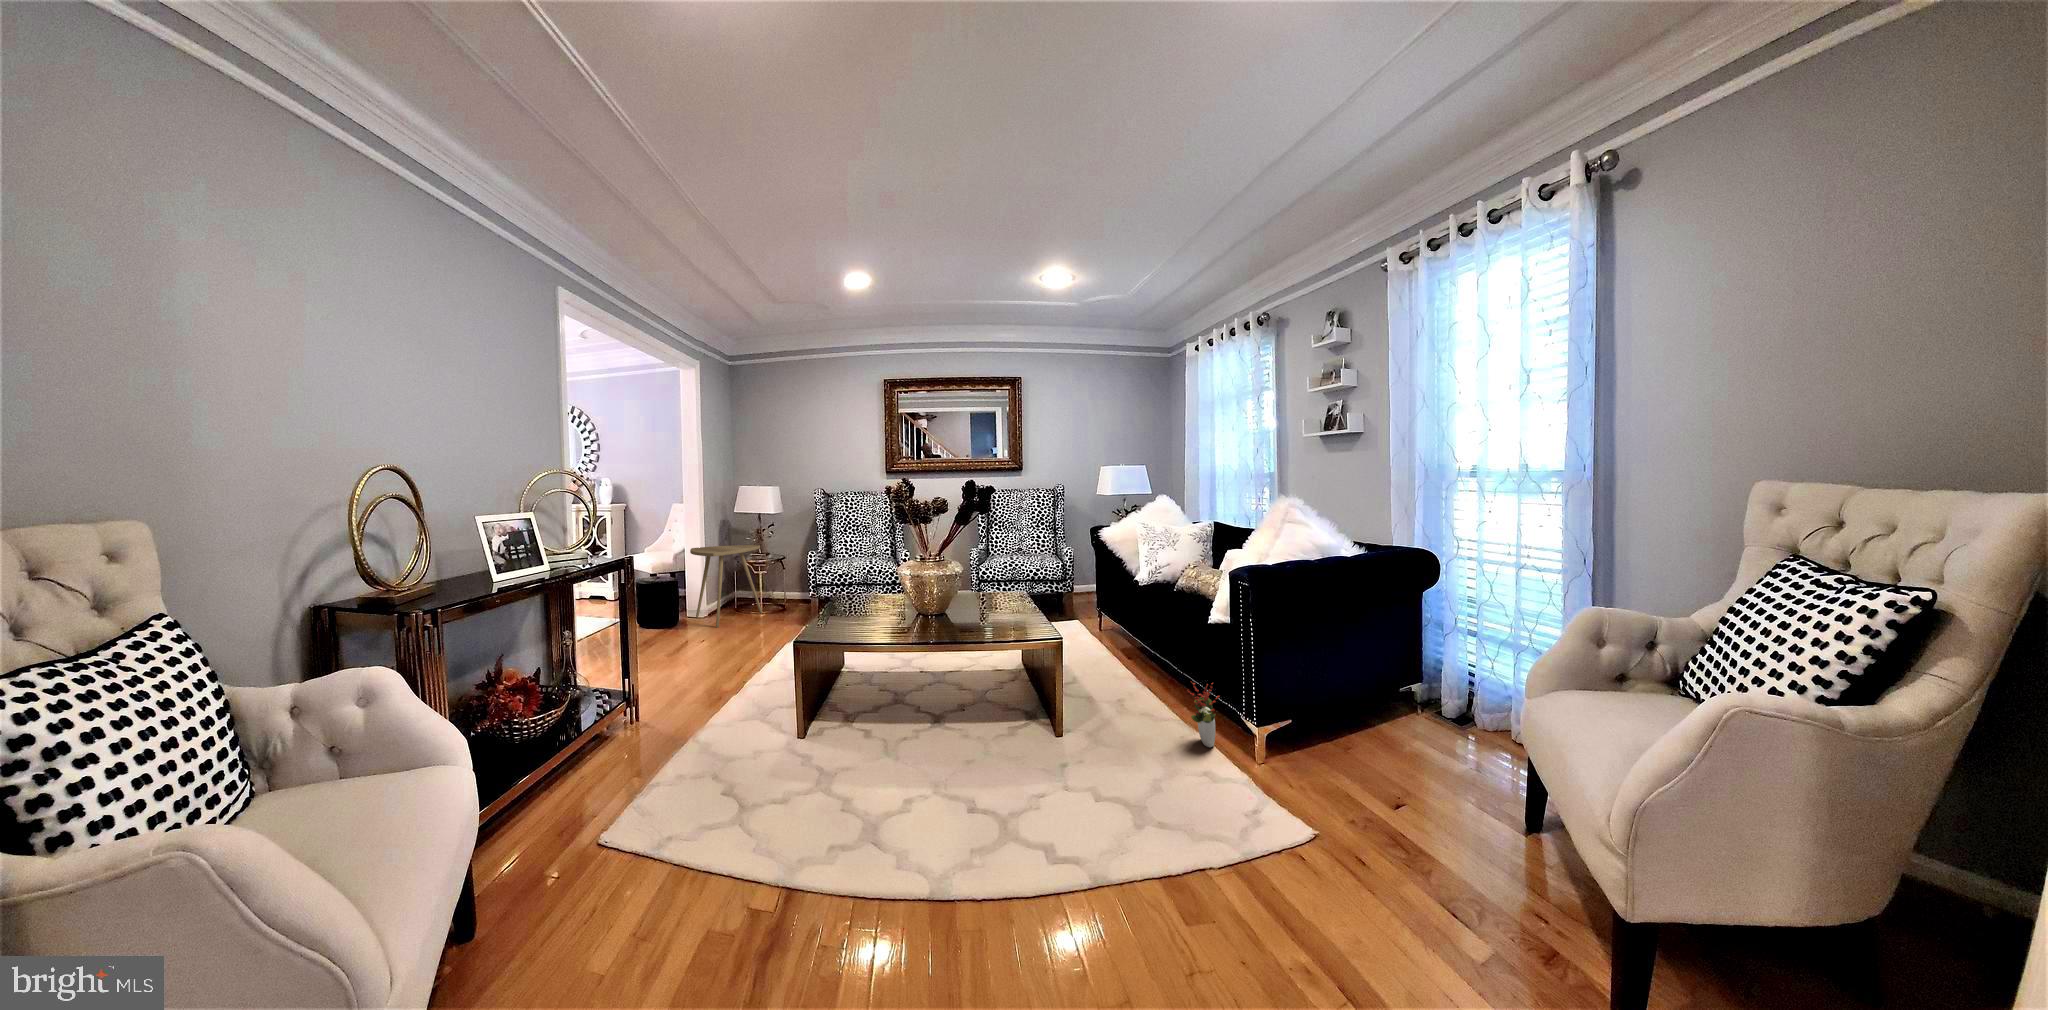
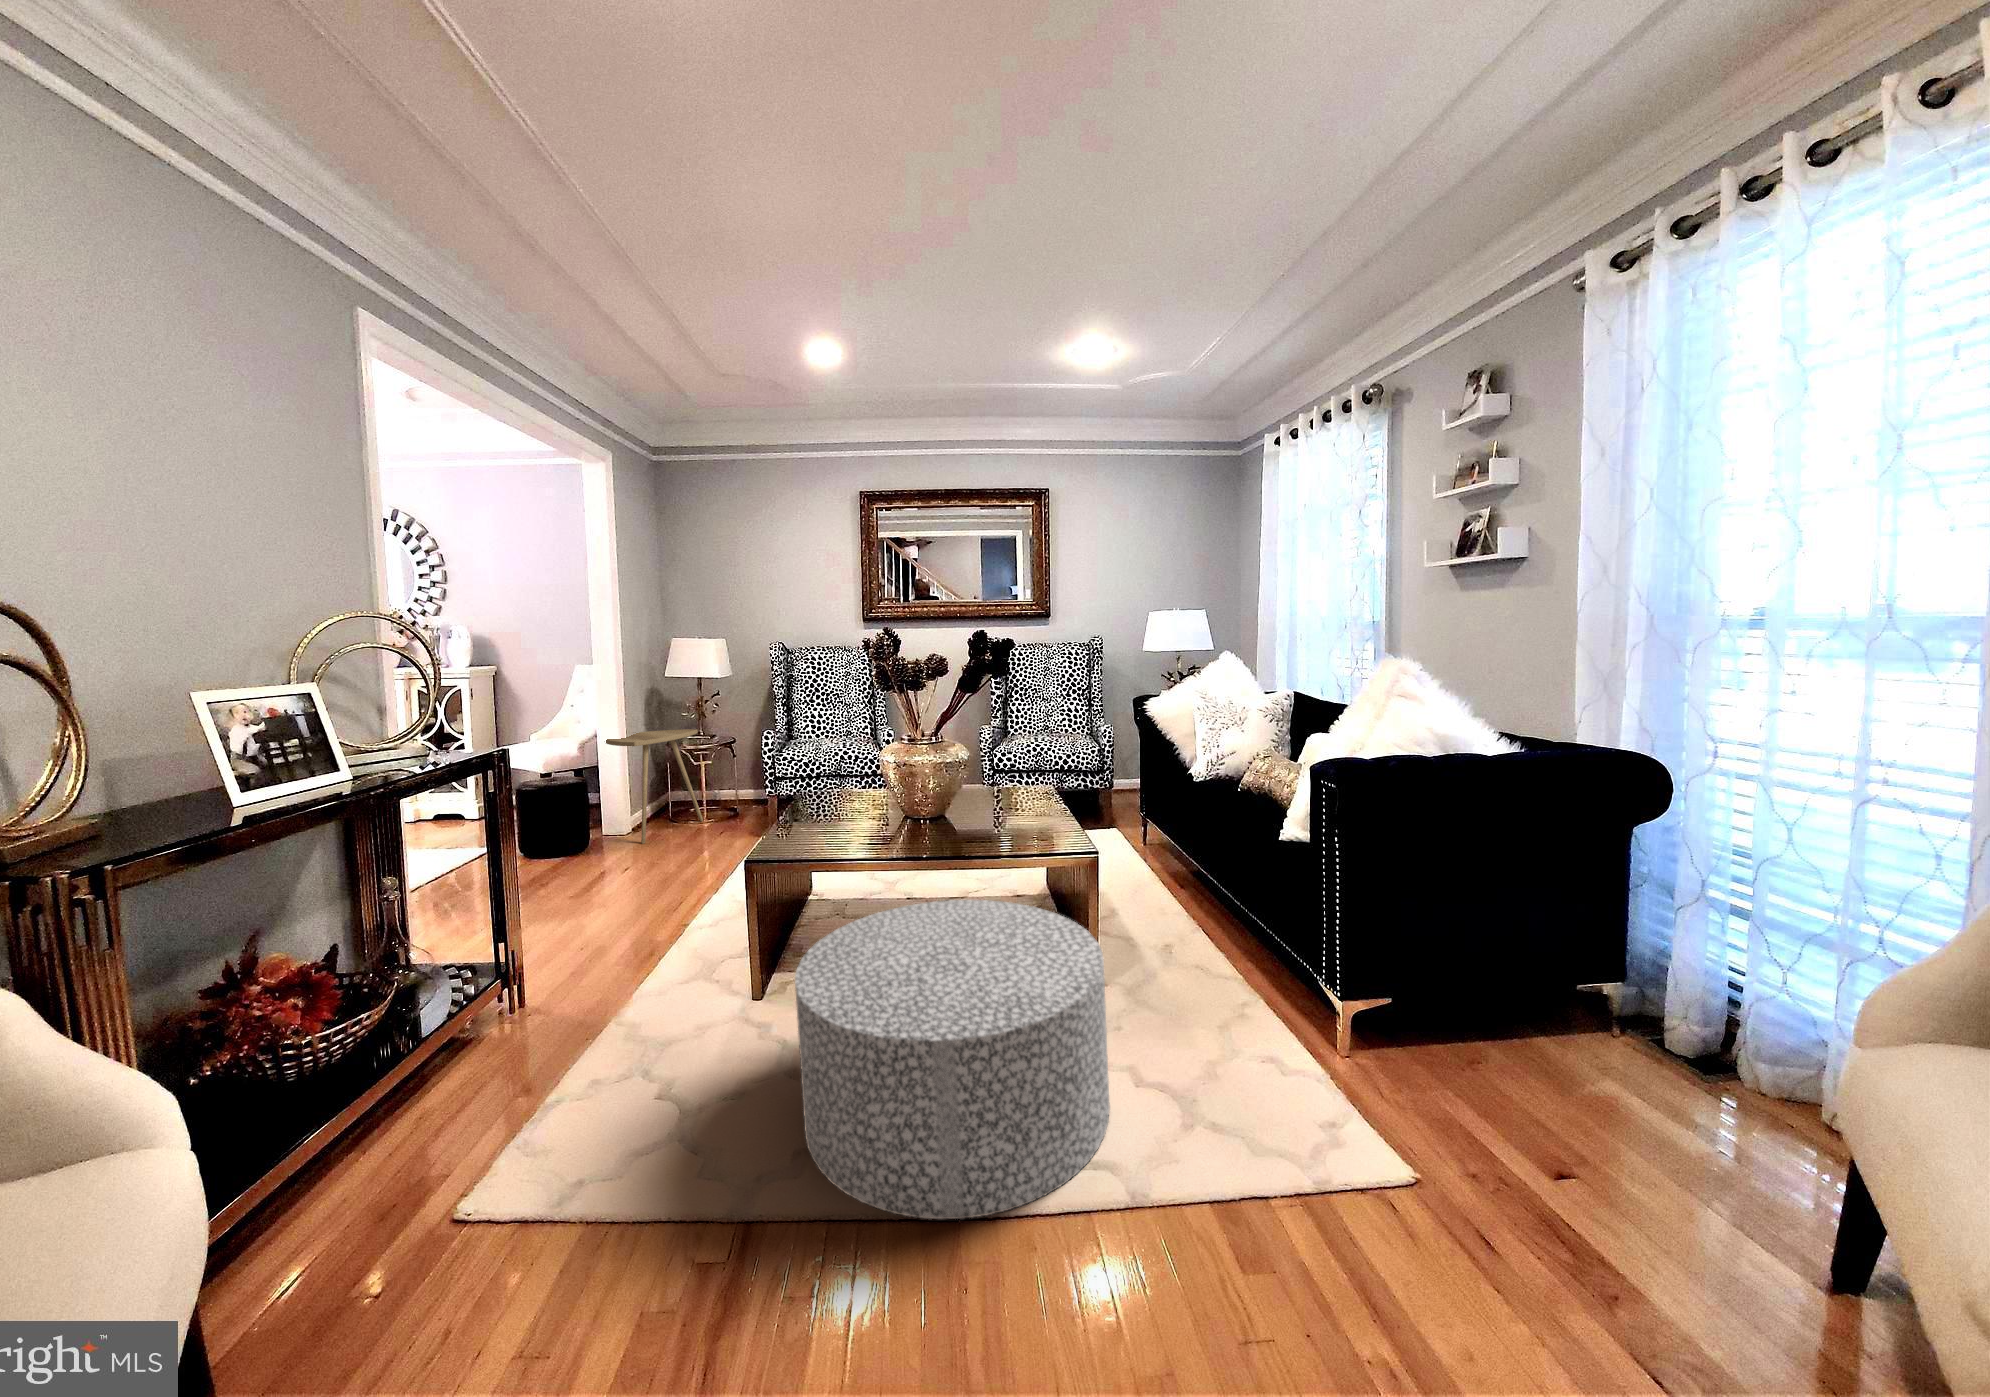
ottoman: none [814,654,996,811] -> present [795,900,1110,1219]
decorative plant: present [1187,681,1219,747] -> none [1424,946,1488,1062]

